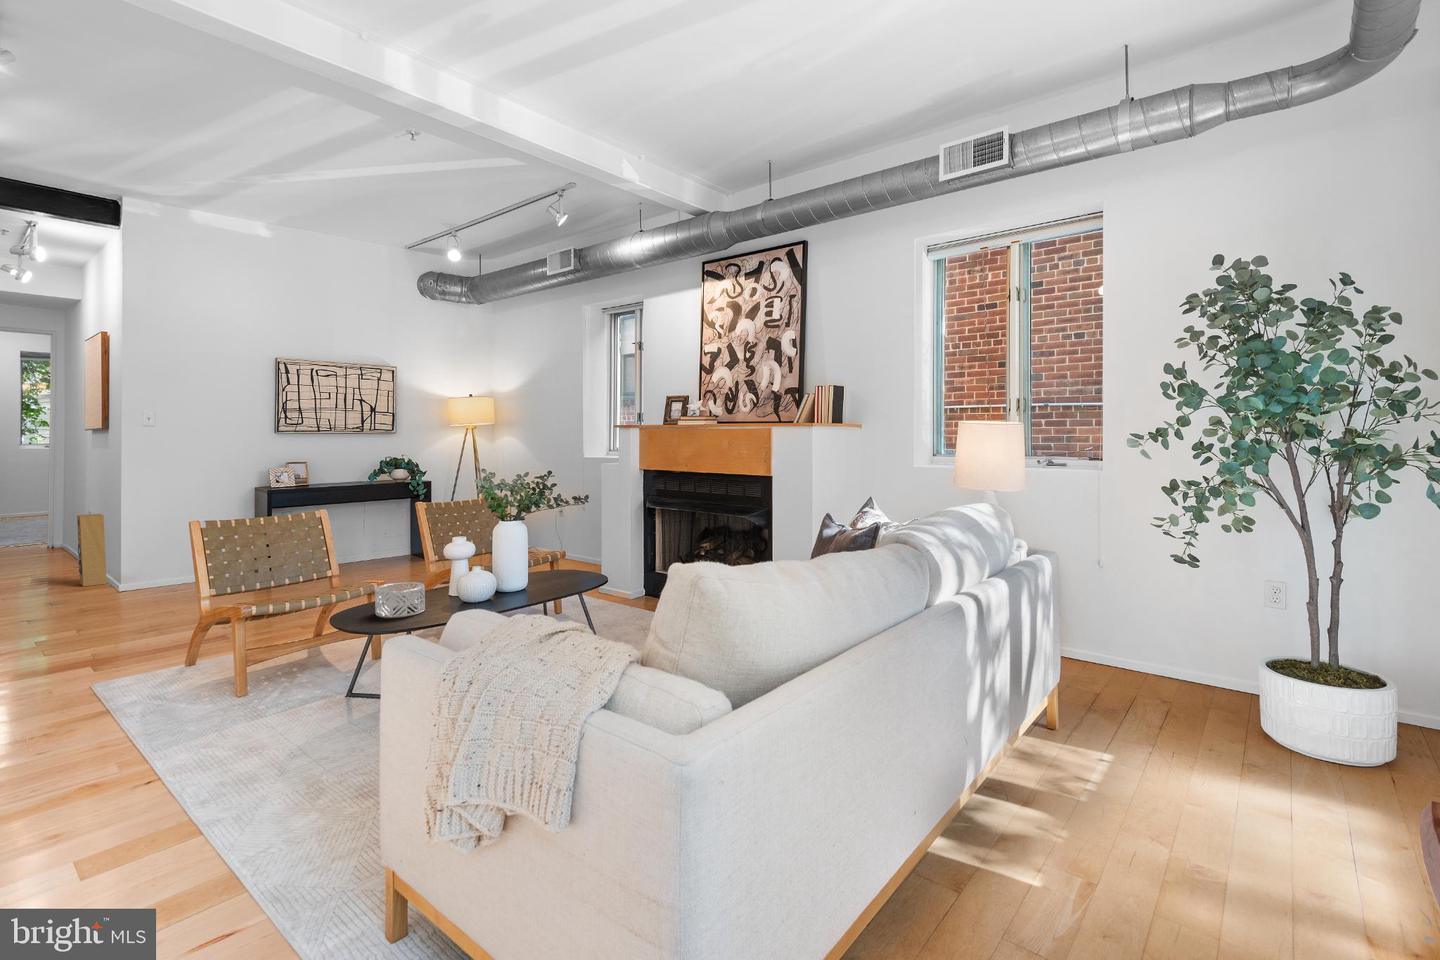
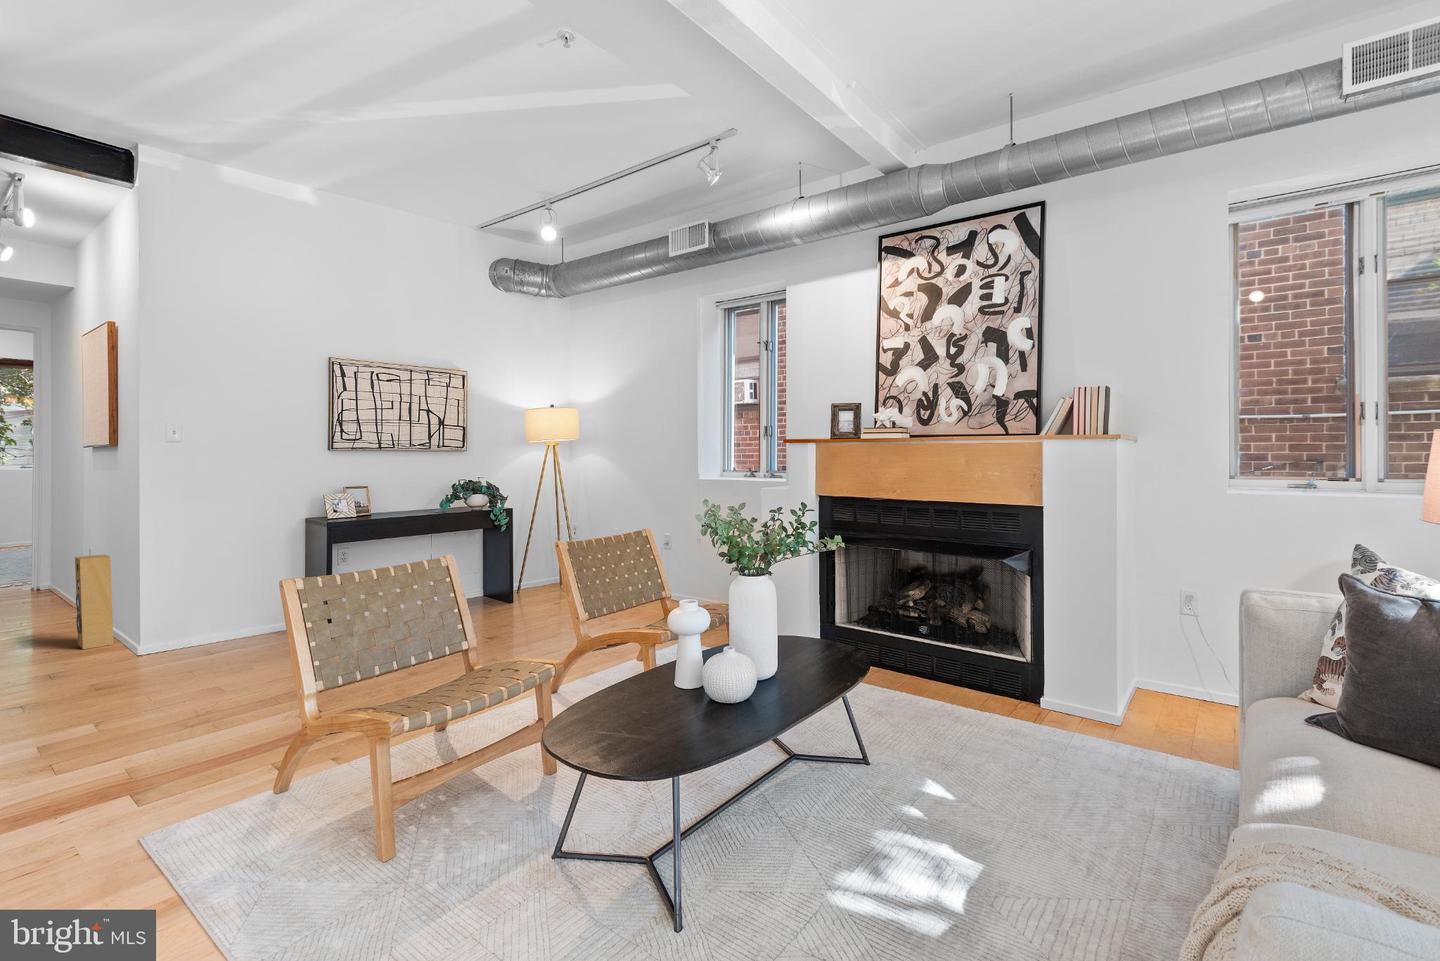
decorative bowl: present [375,582,425,618] -> none [621,680,693,748]

